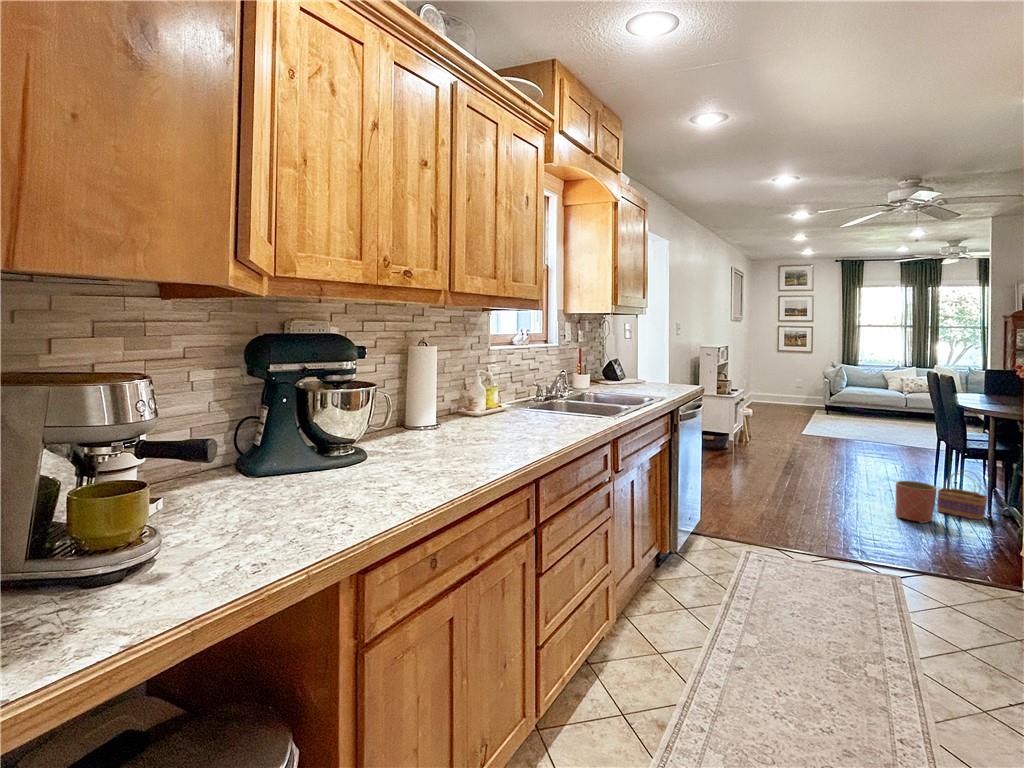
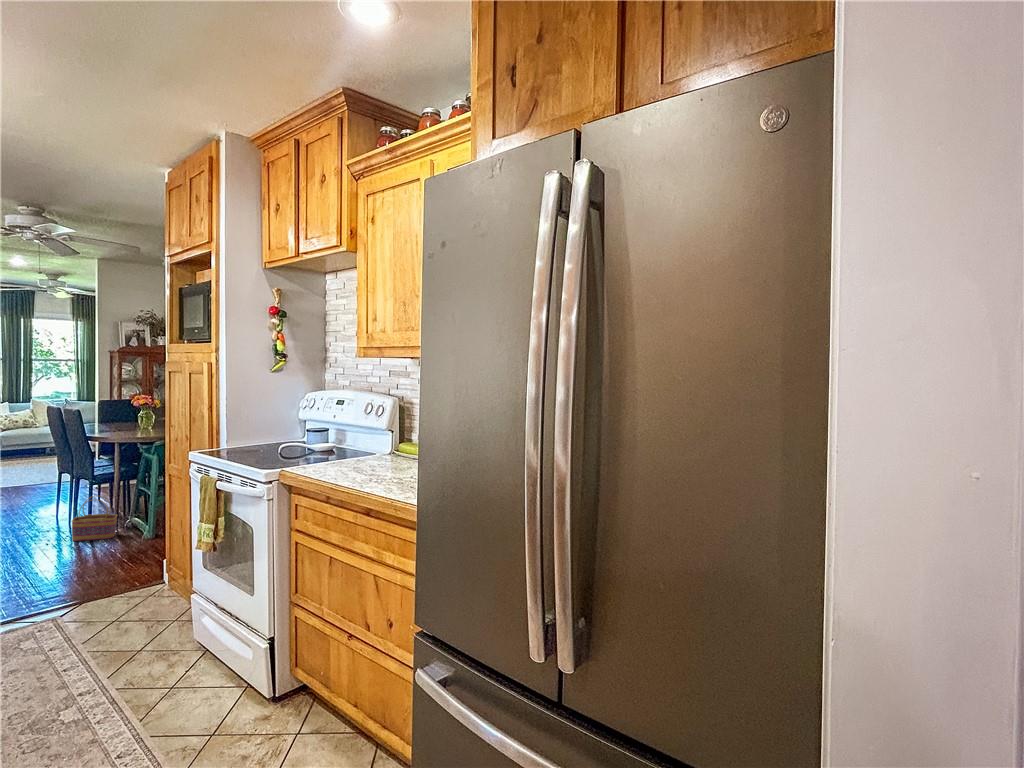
planter: present [895,481,937,523] -> none [31,516,74,559]

